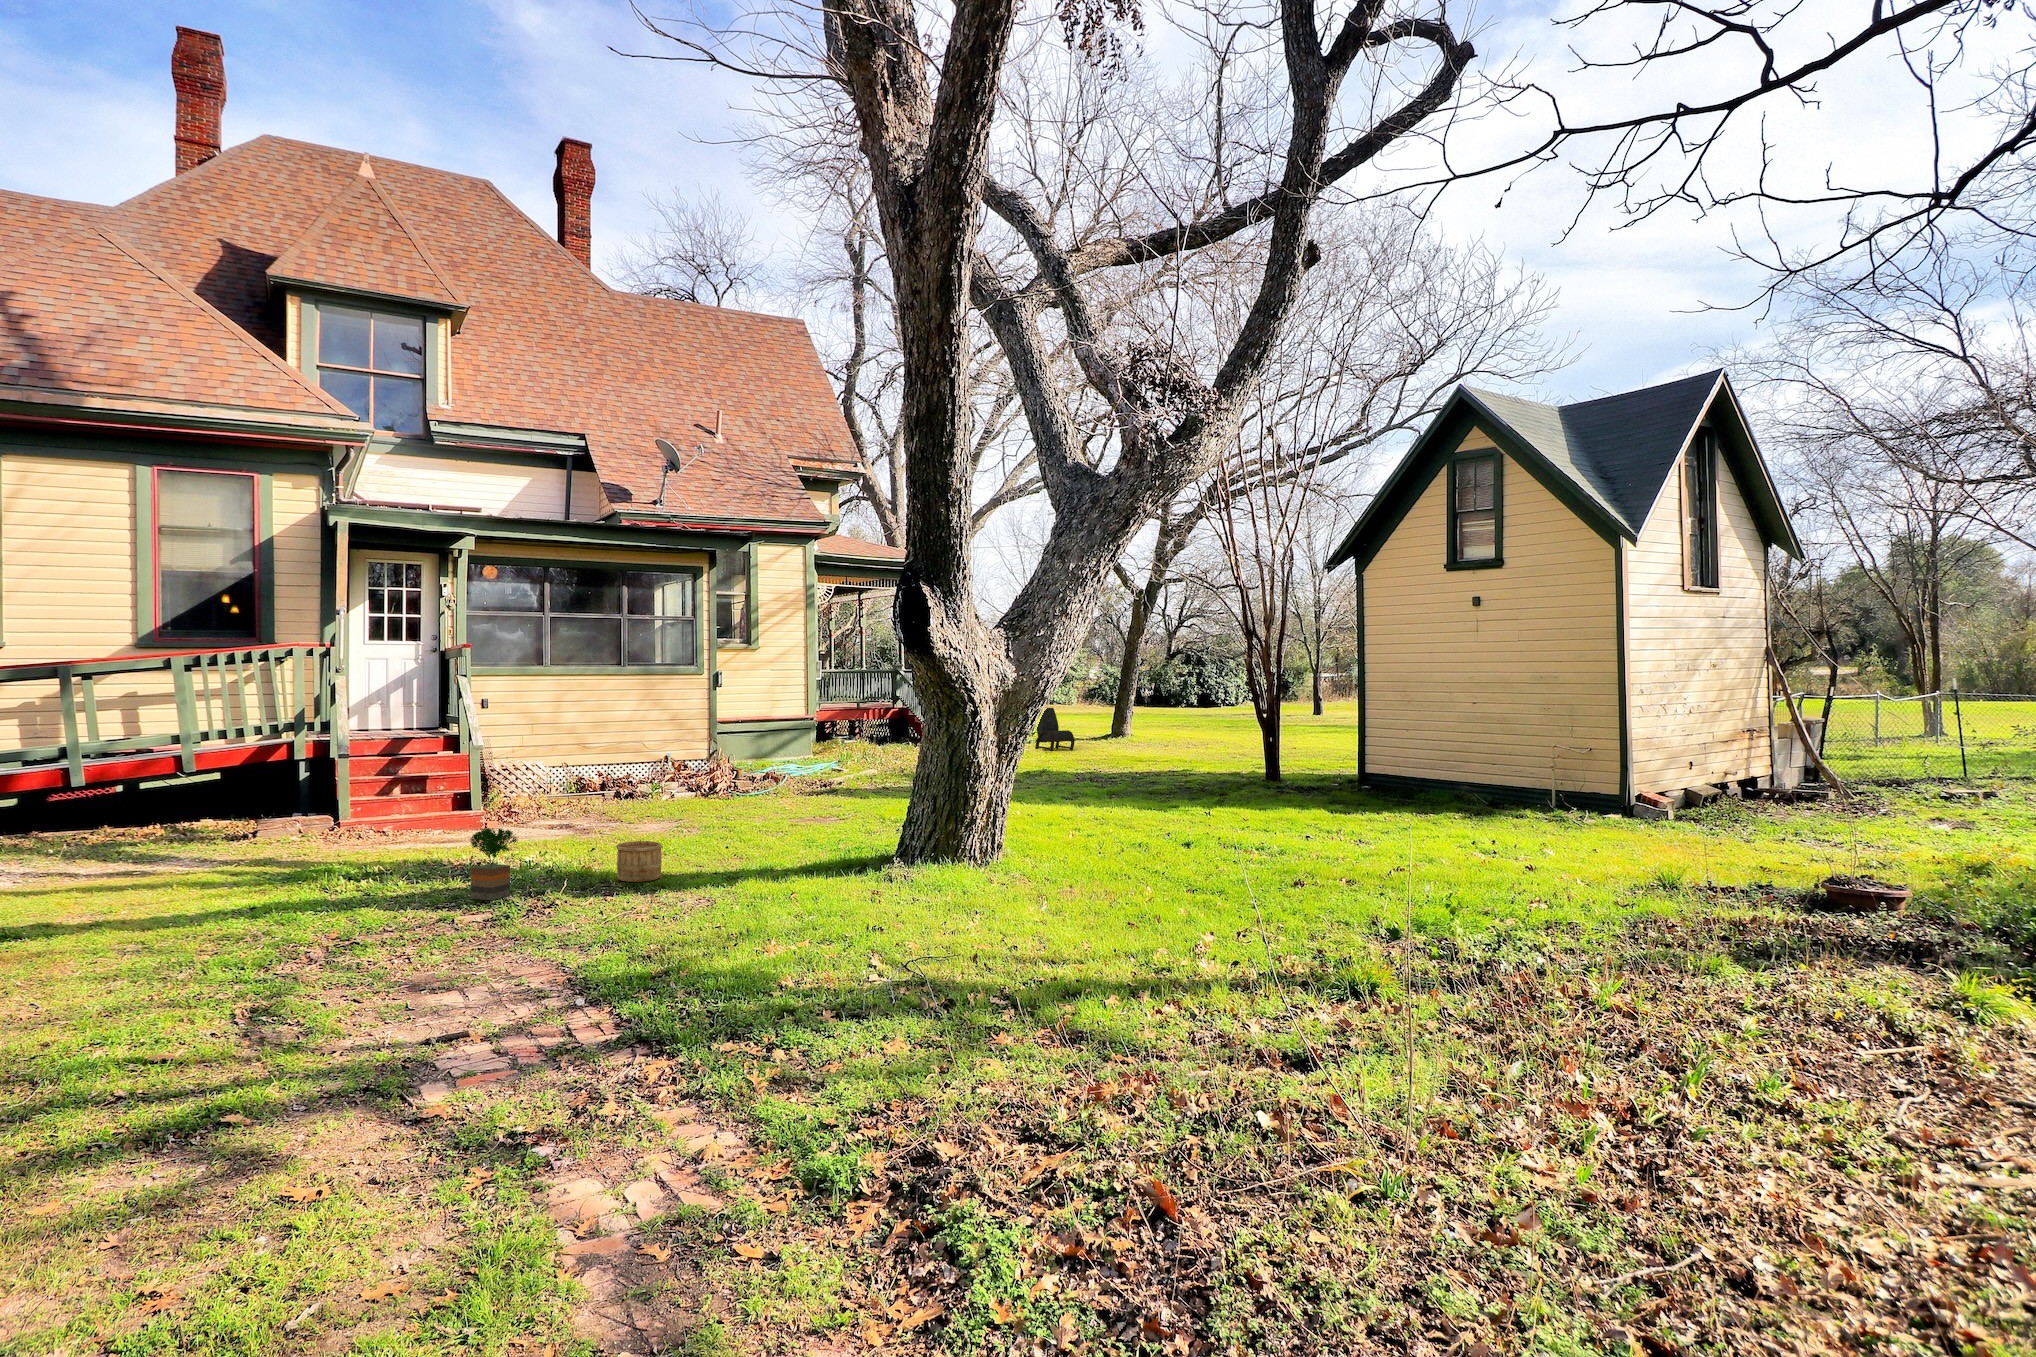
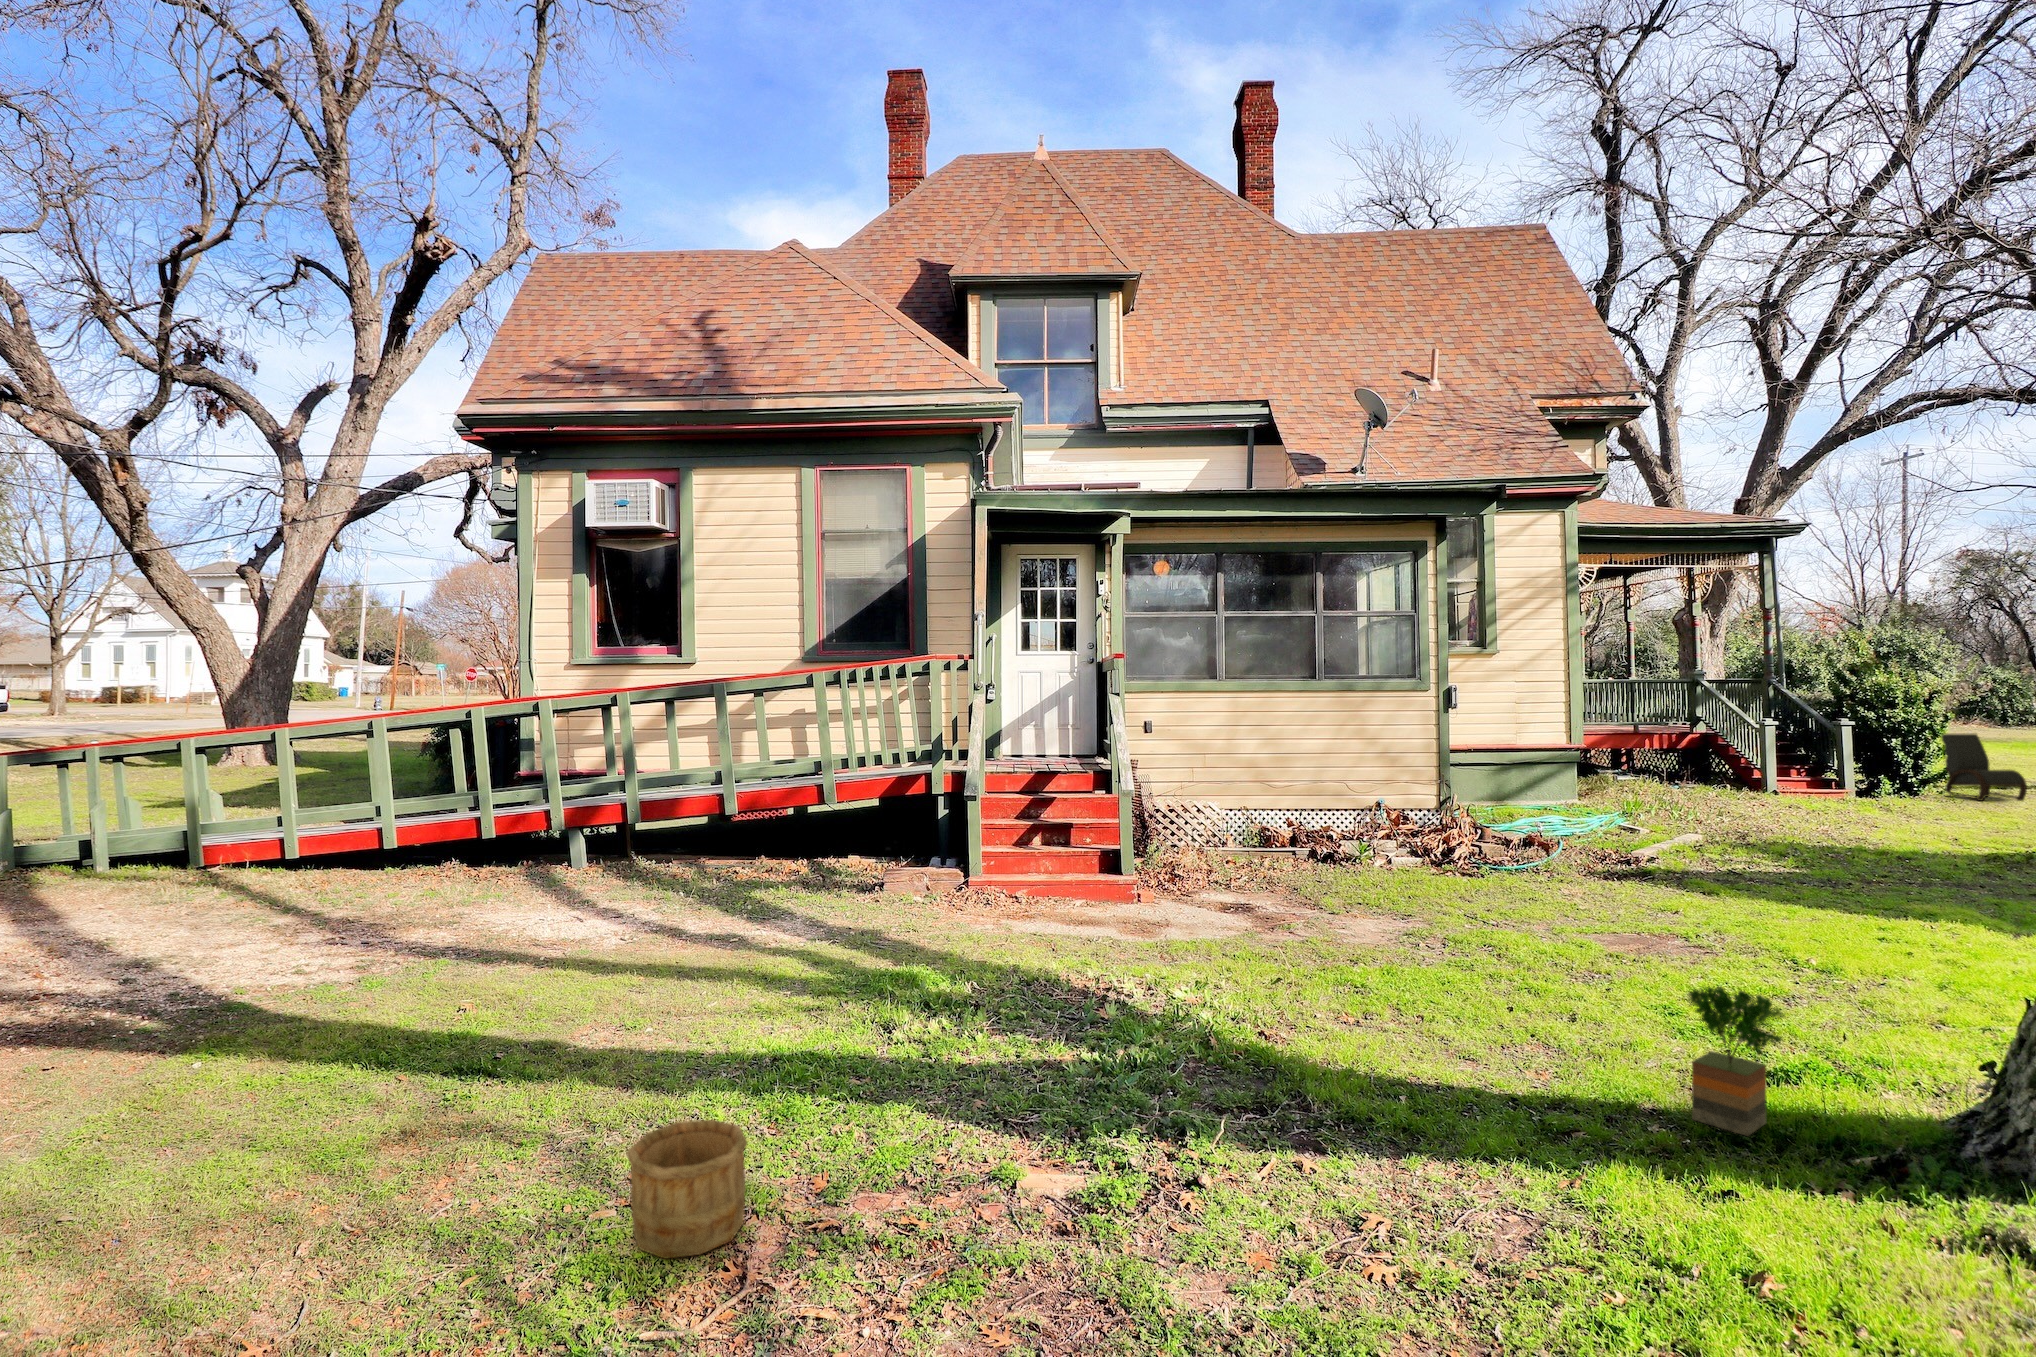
potted tree: present [470,828,517,900] -> present [1687,986,1785,1136]
wooden bucket: present [616,841,663,882] -> present [627,1120,747,1258]

